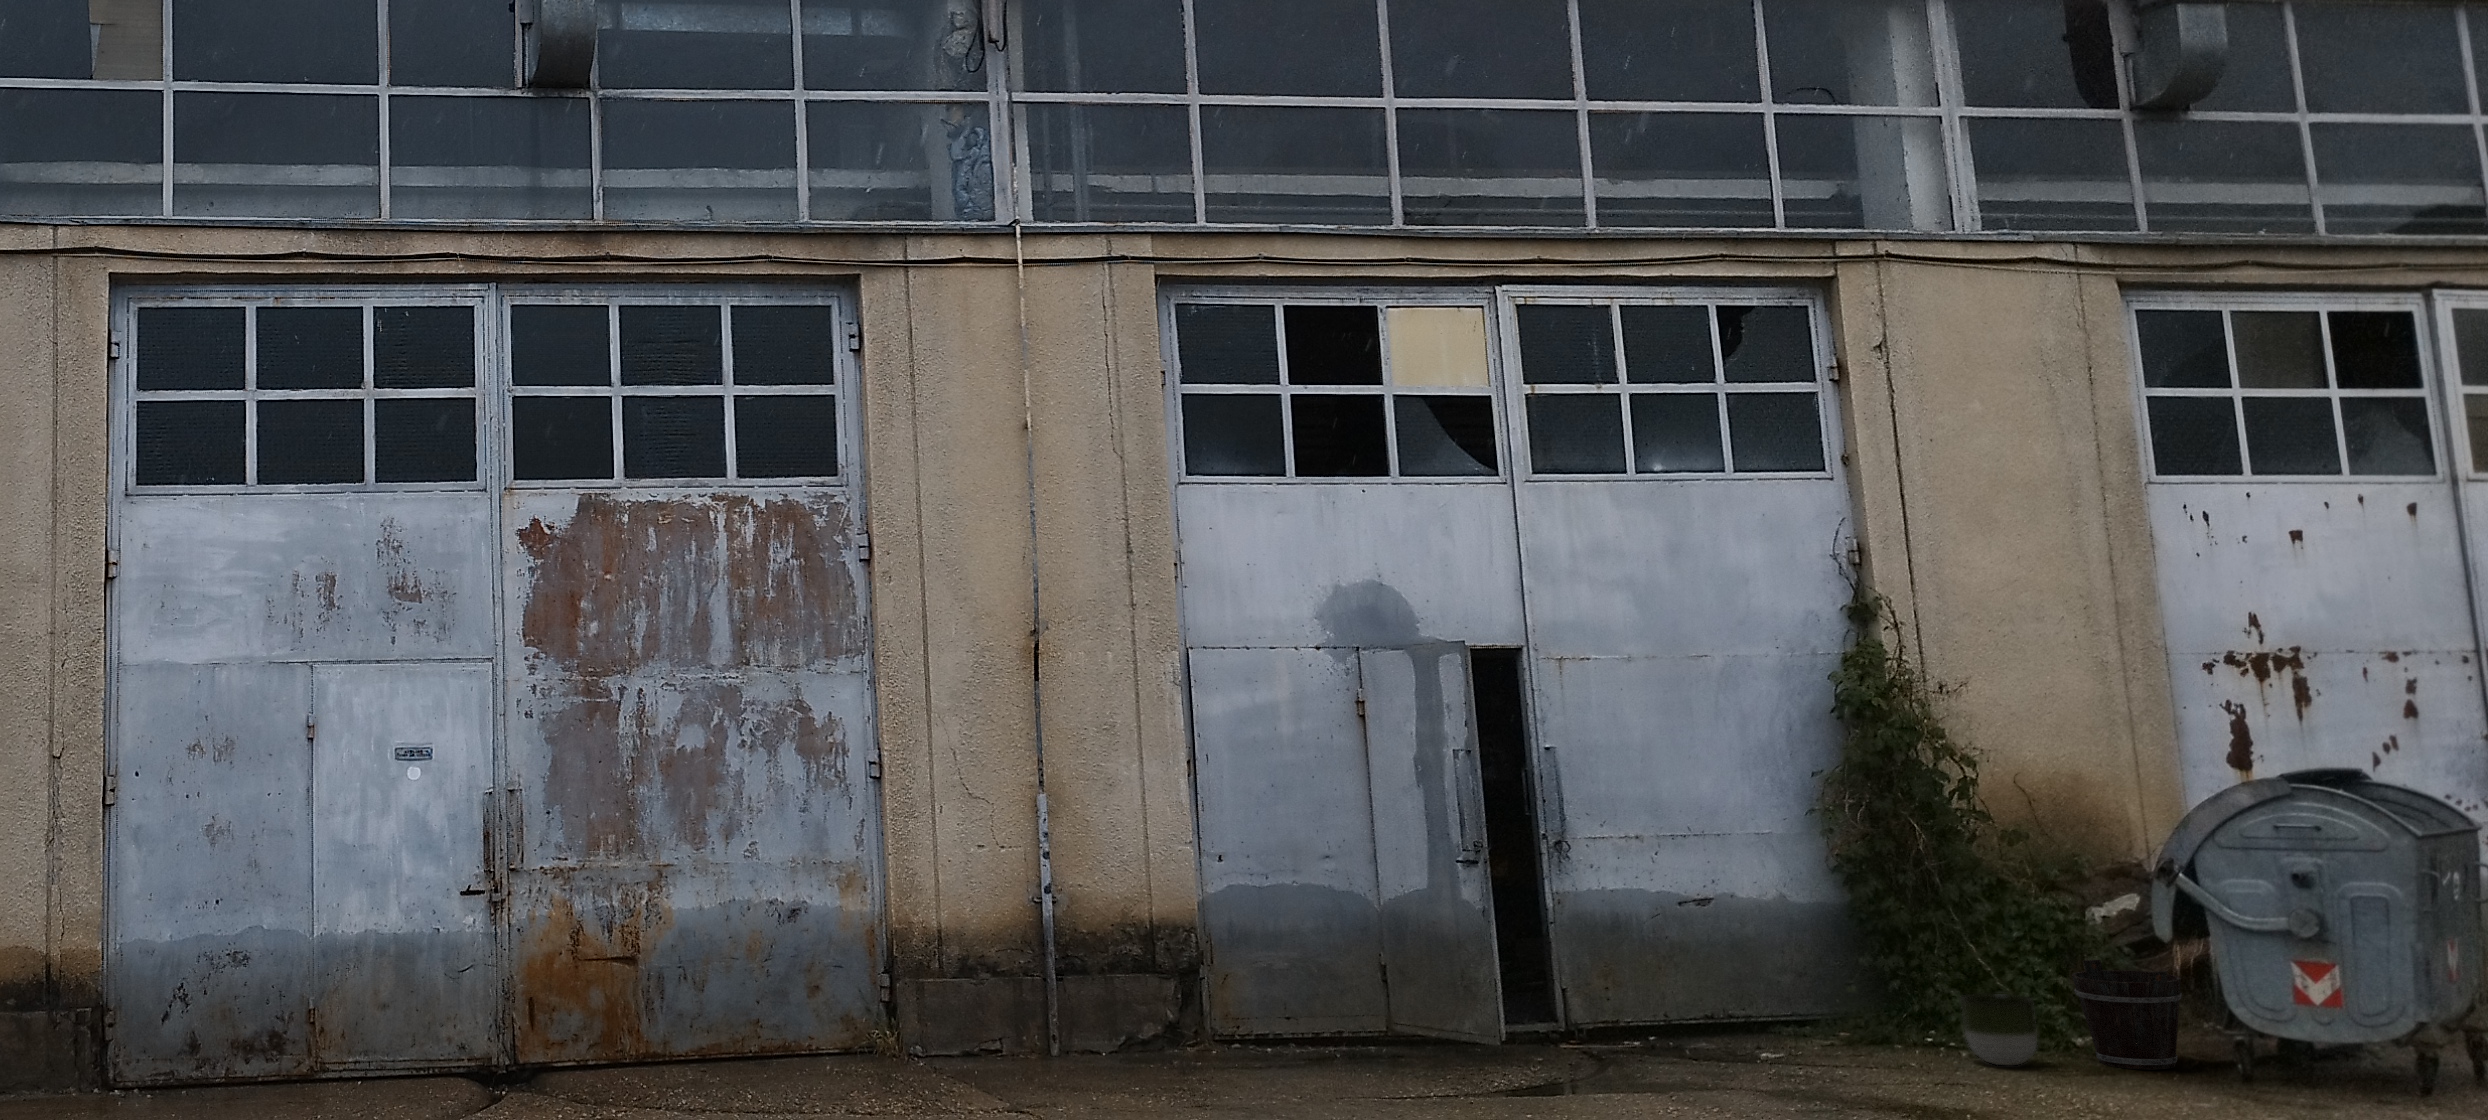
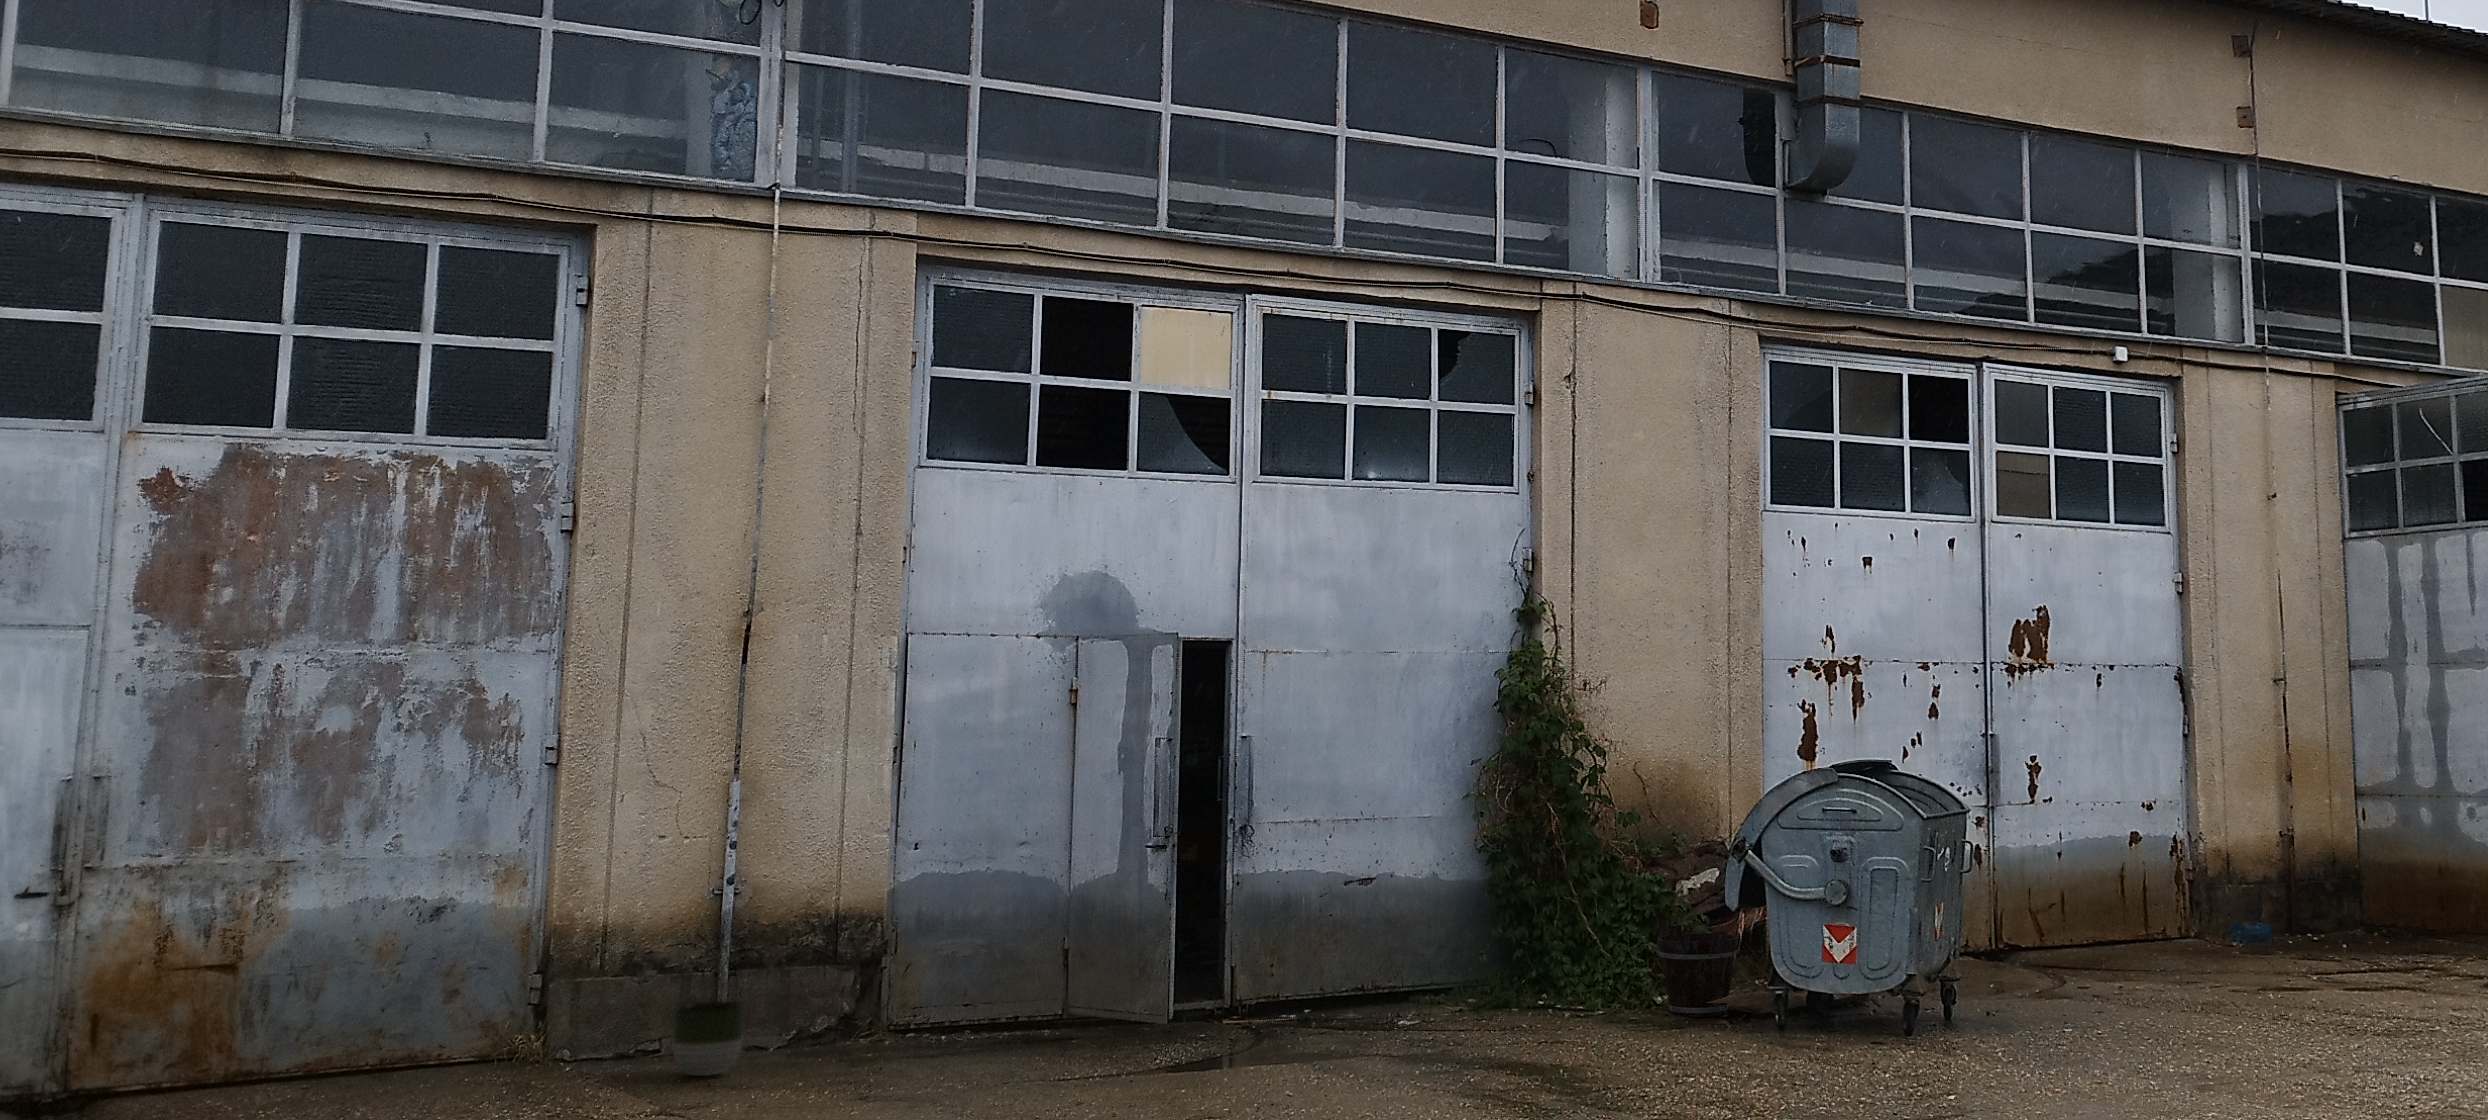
planter: present [1961,993,2037,1065] -> present [673,1001,744,1076]

